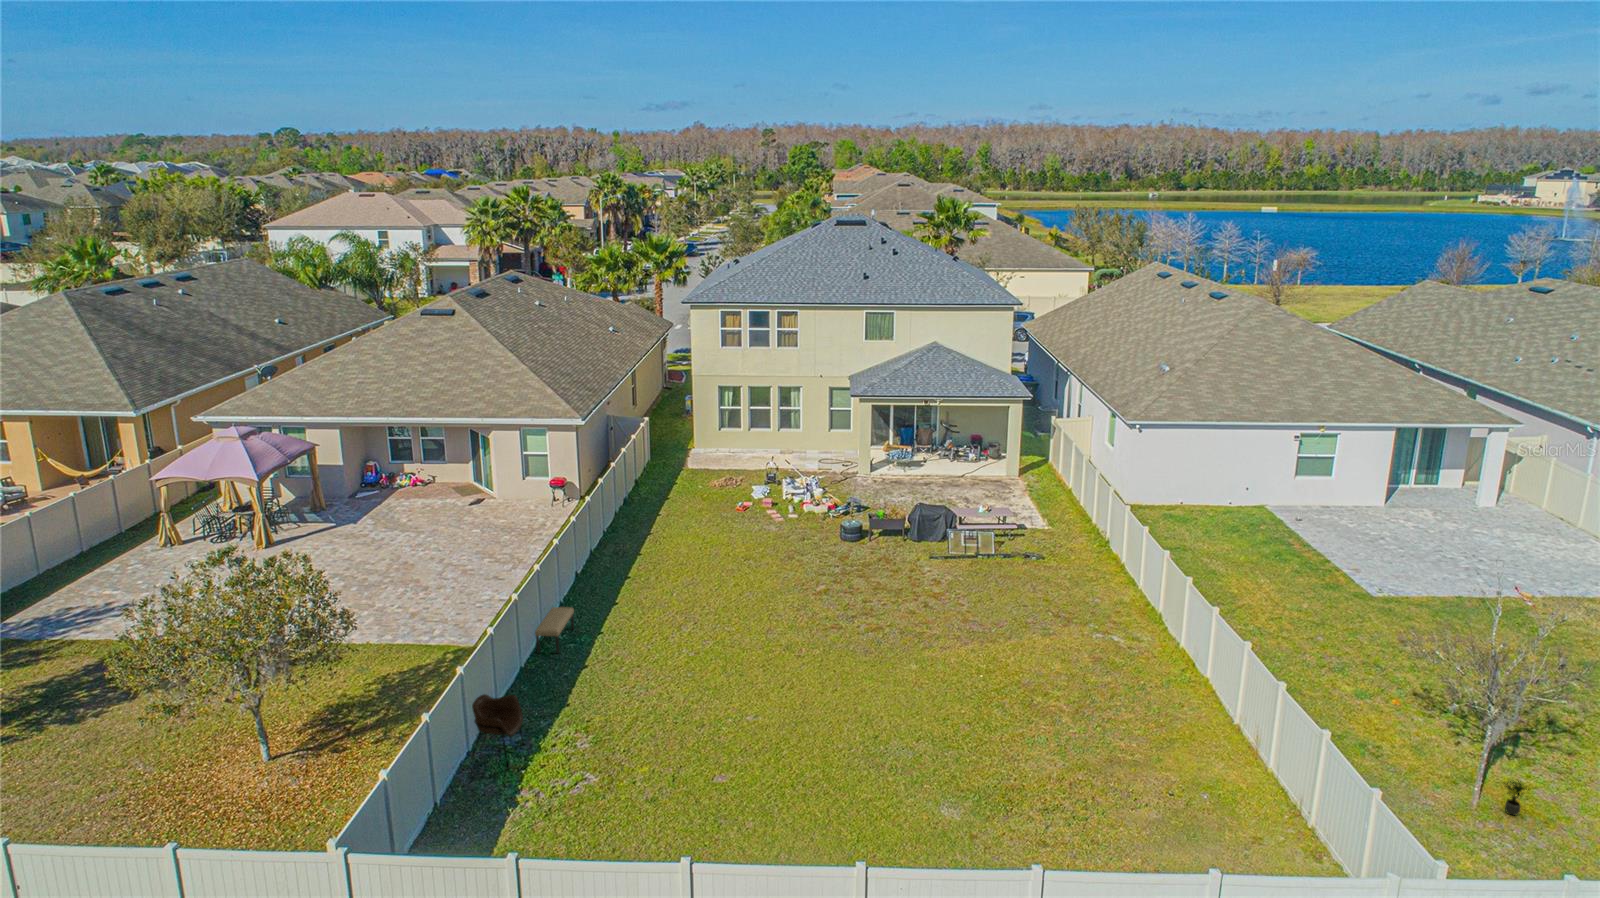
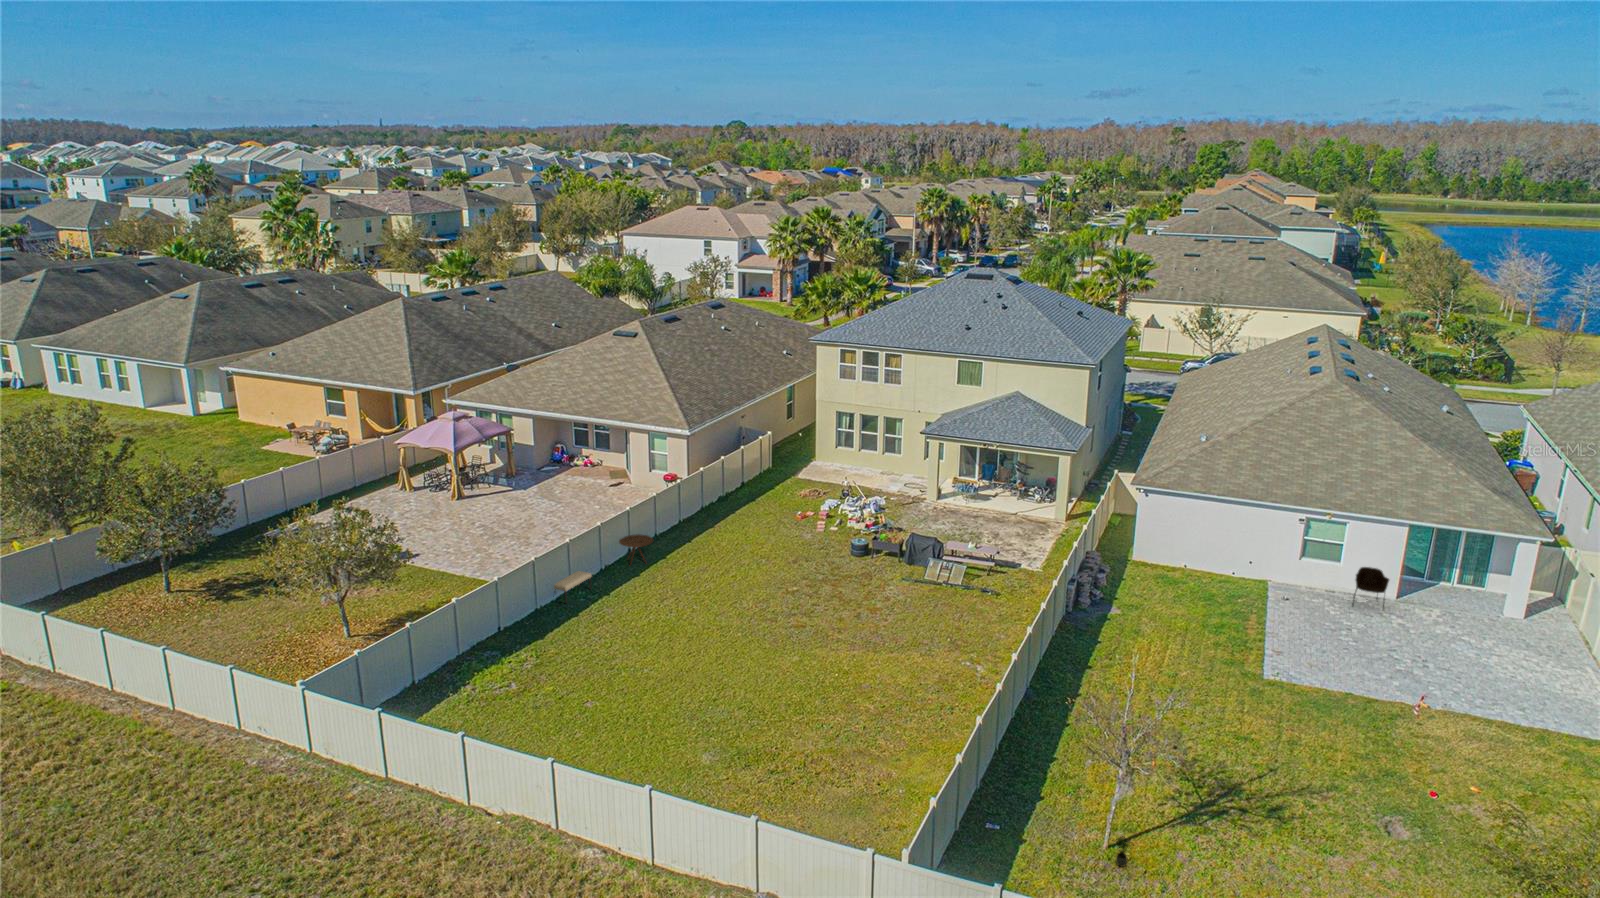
round table: none [574,550,621,593] -> present [619,534,653,560]
armchair: present [471,694,524,769] -> present [1353,567,1389,600]

